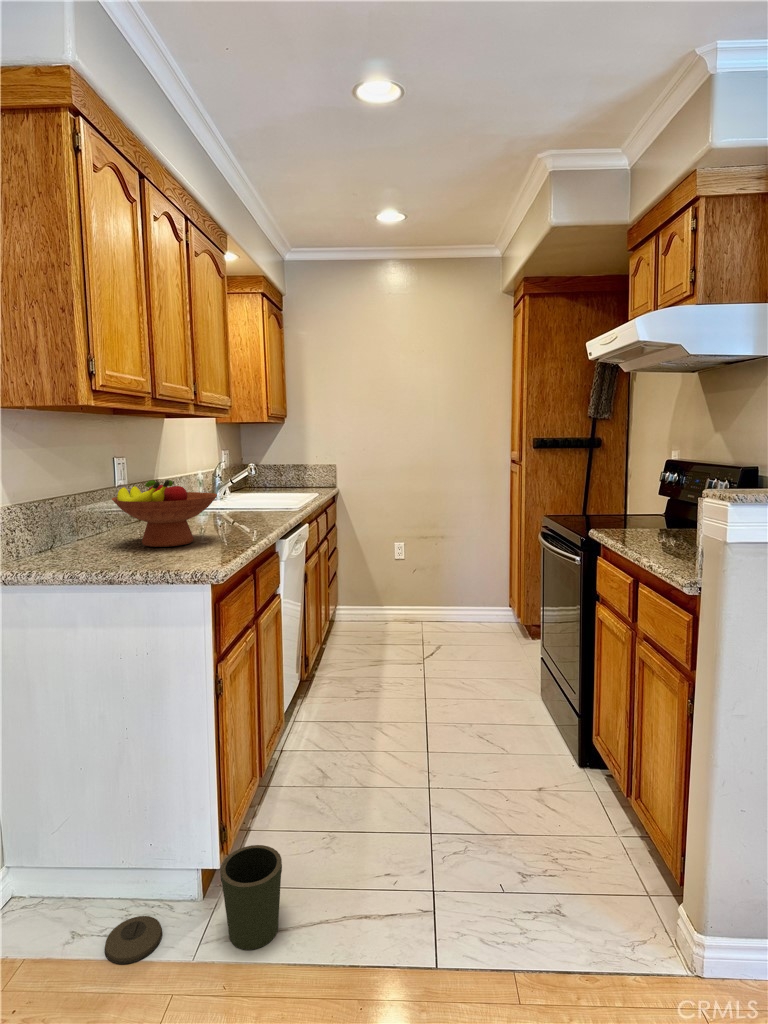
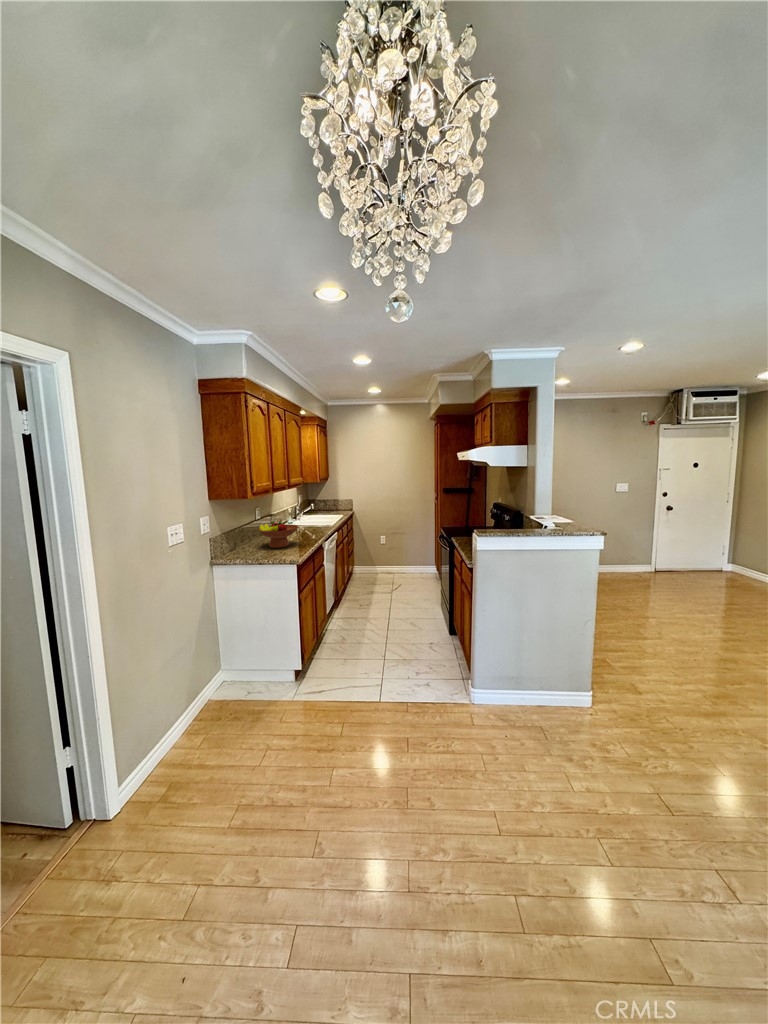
trash can: present [105,845,282,964] -> none [260,660,324,700]

